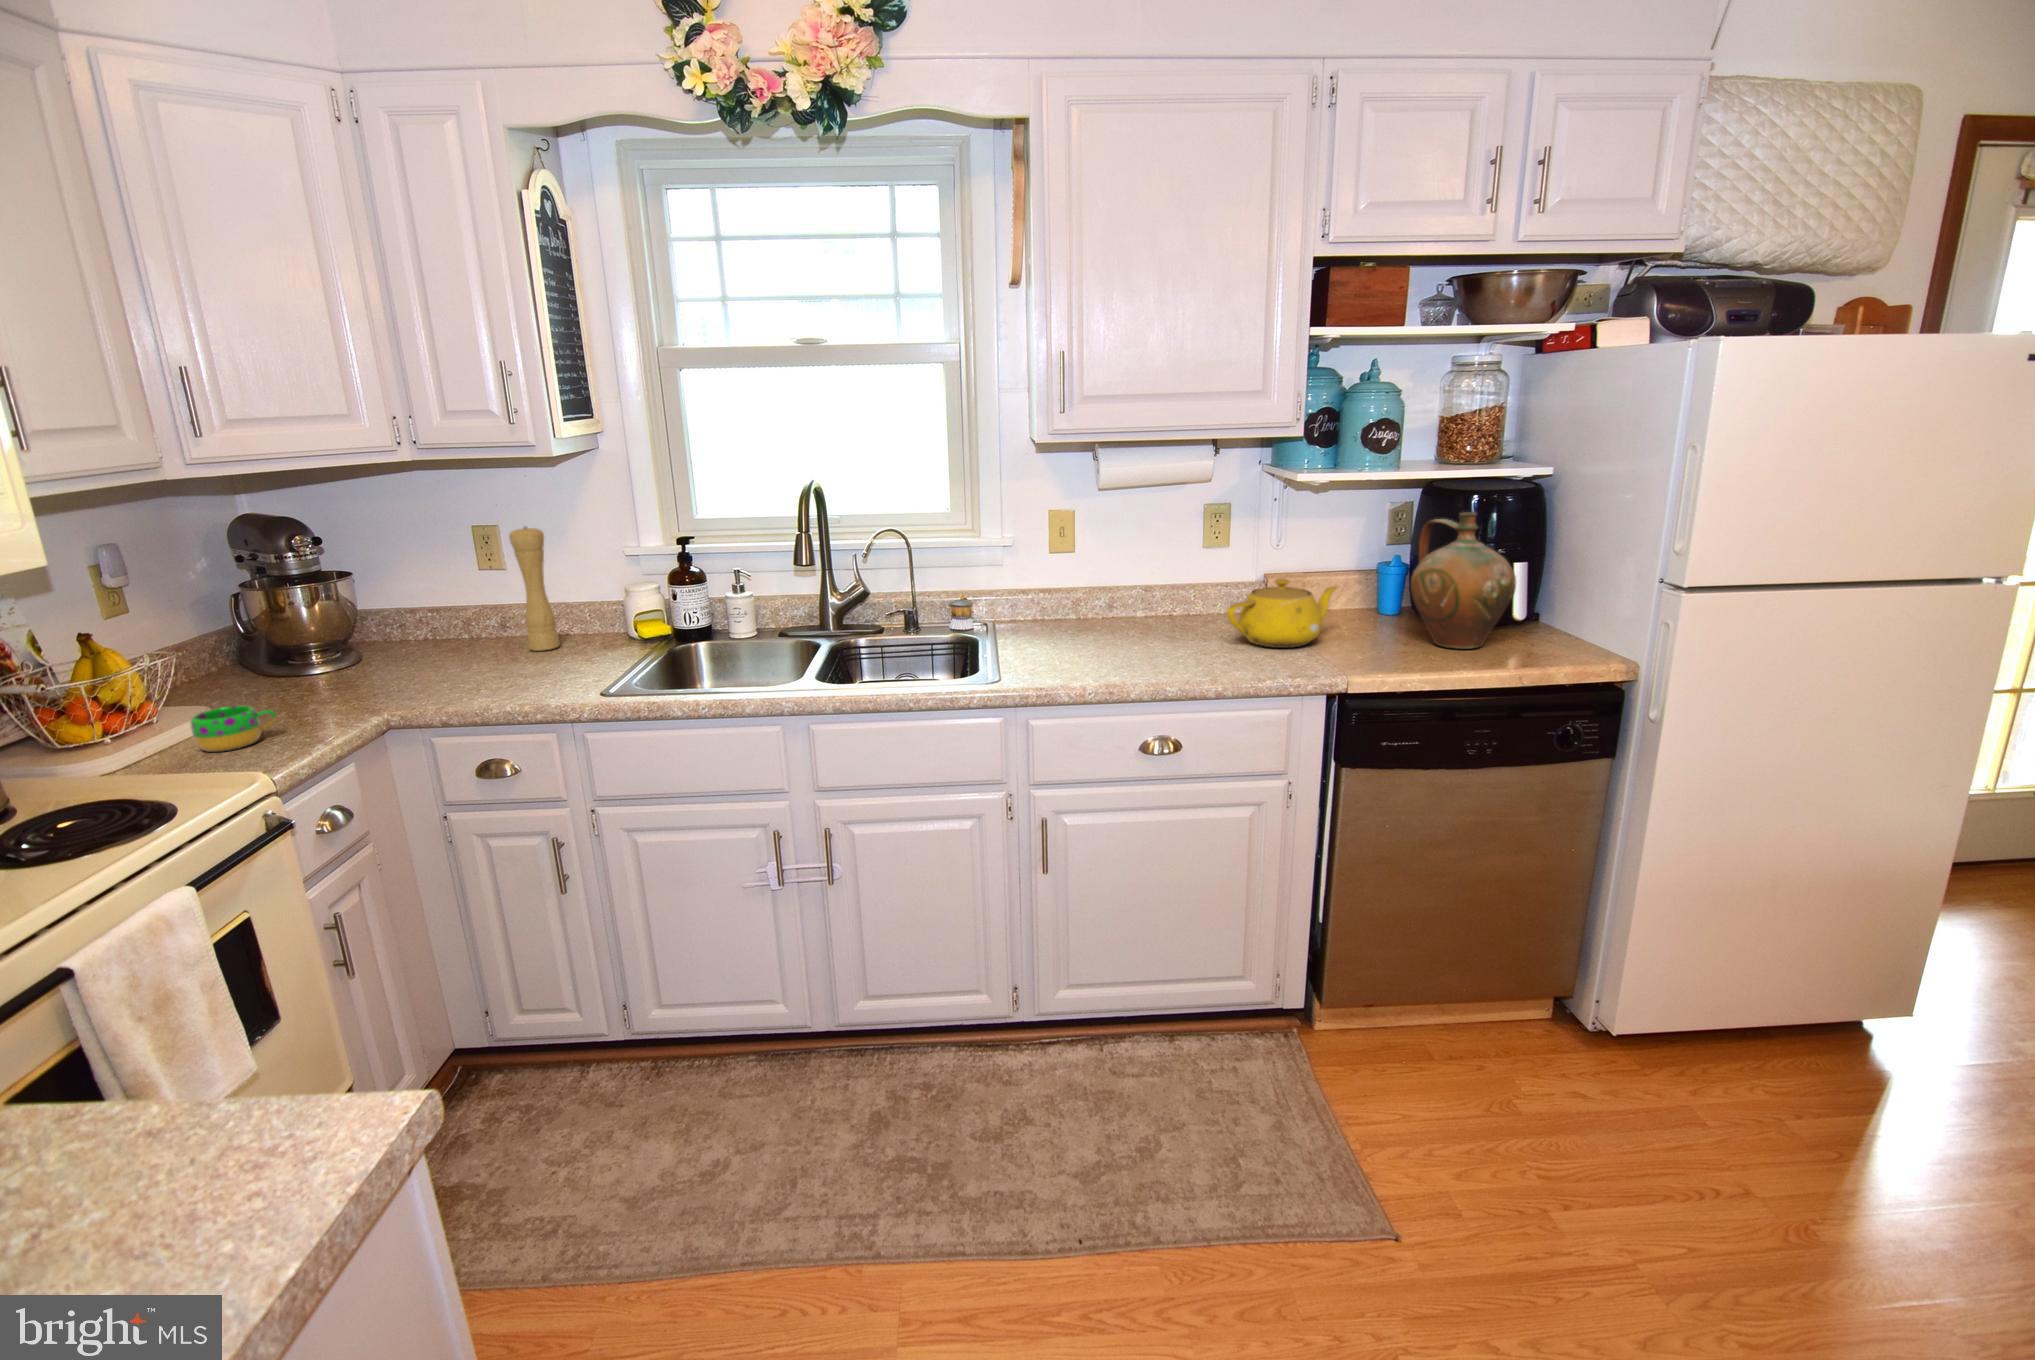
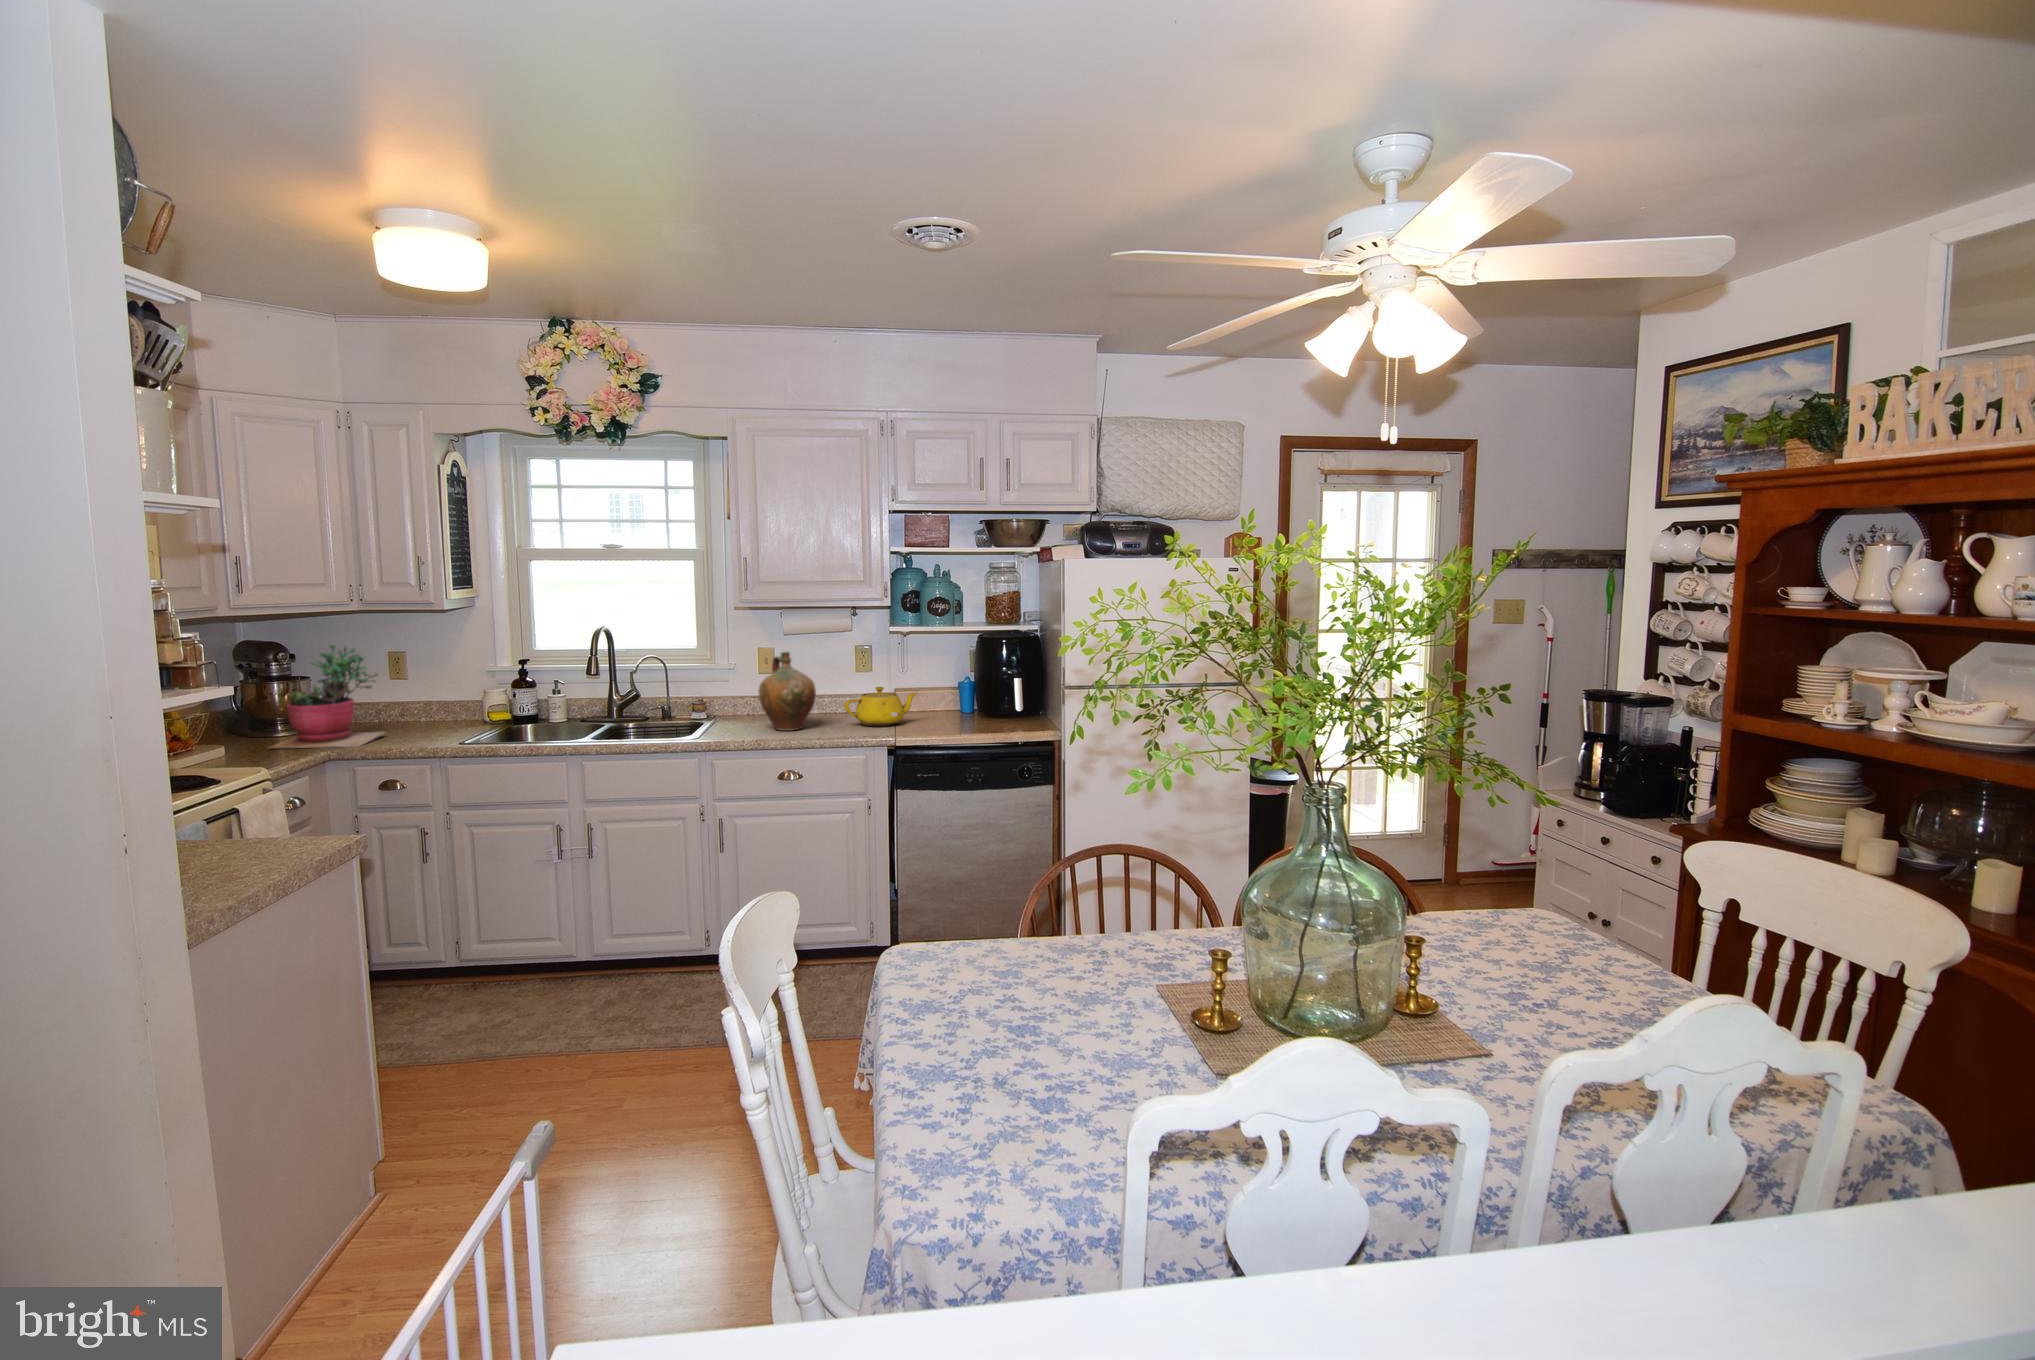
ceramic jug: present [1411,512,1516,649] -> present [759,652,816,731]
succulent plant: none [280,520,483,710] -> present [271,644,384,748]
pepper mill: present [509,527,560,651] -> none [412,651,438,728]
mug: present [190,705,276,752] -> none [221,739,268,762]

